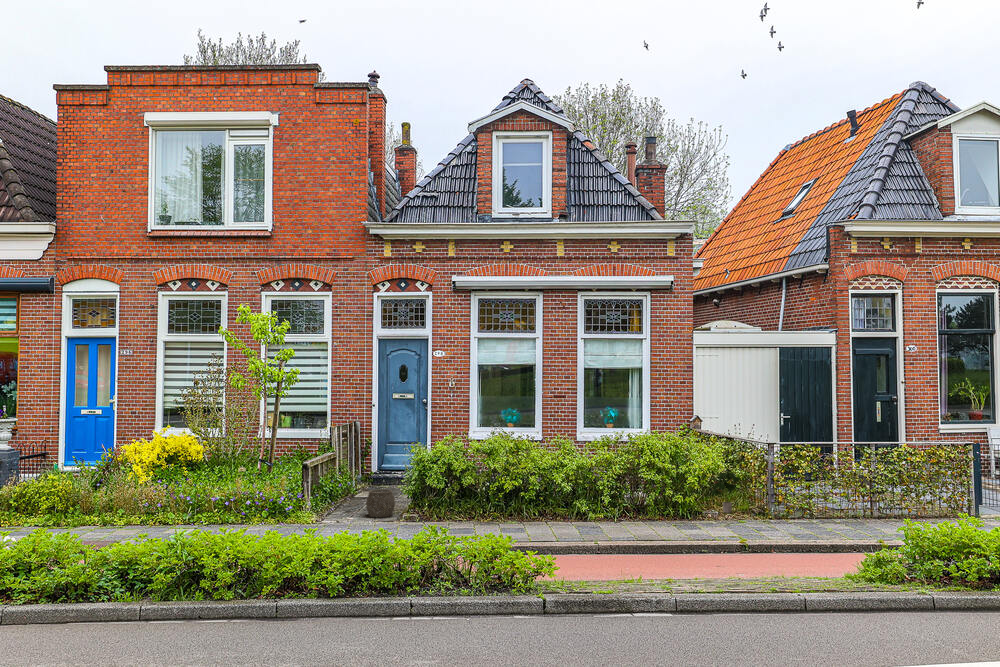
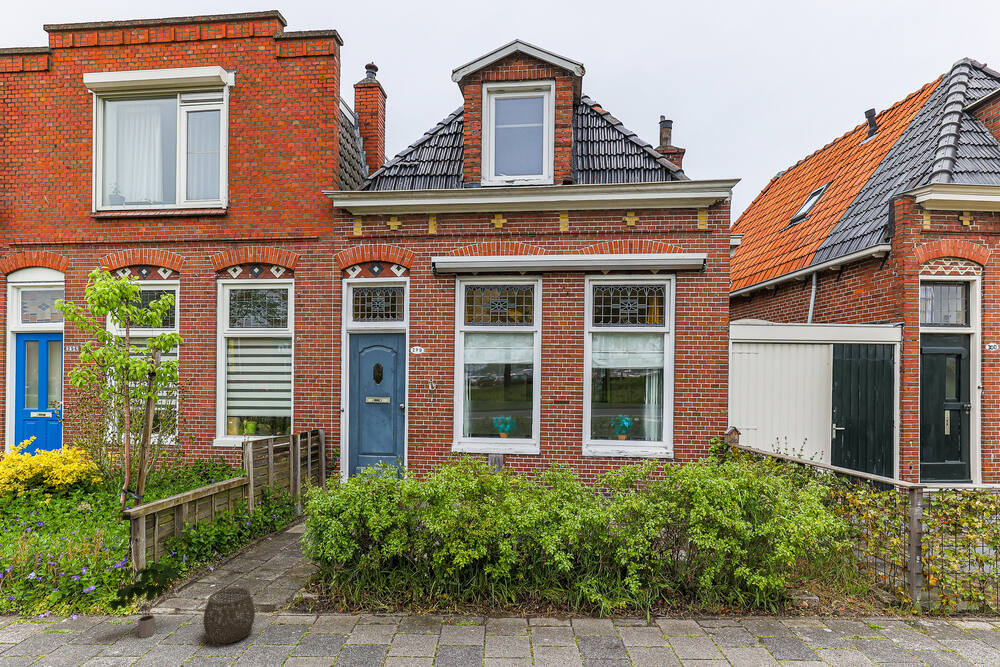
potted plant: present [712,471,740,513] -> present [108,564,181,638]

